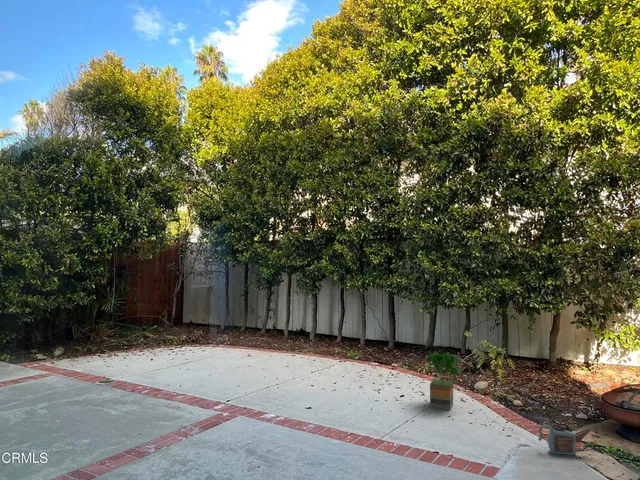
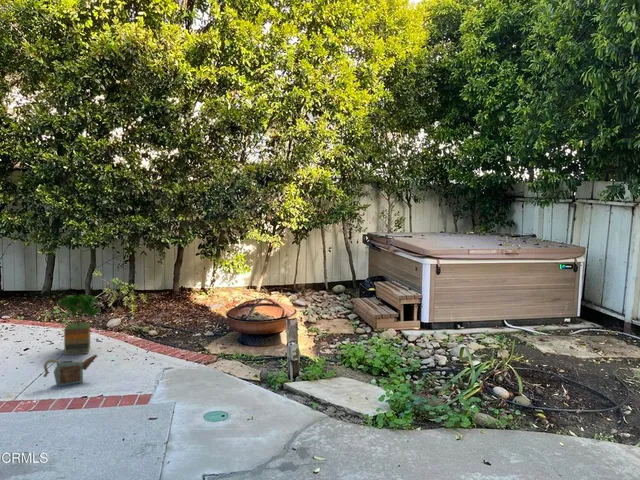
watering can: present [538,424,590,455] -> present [44,355,97,386]

